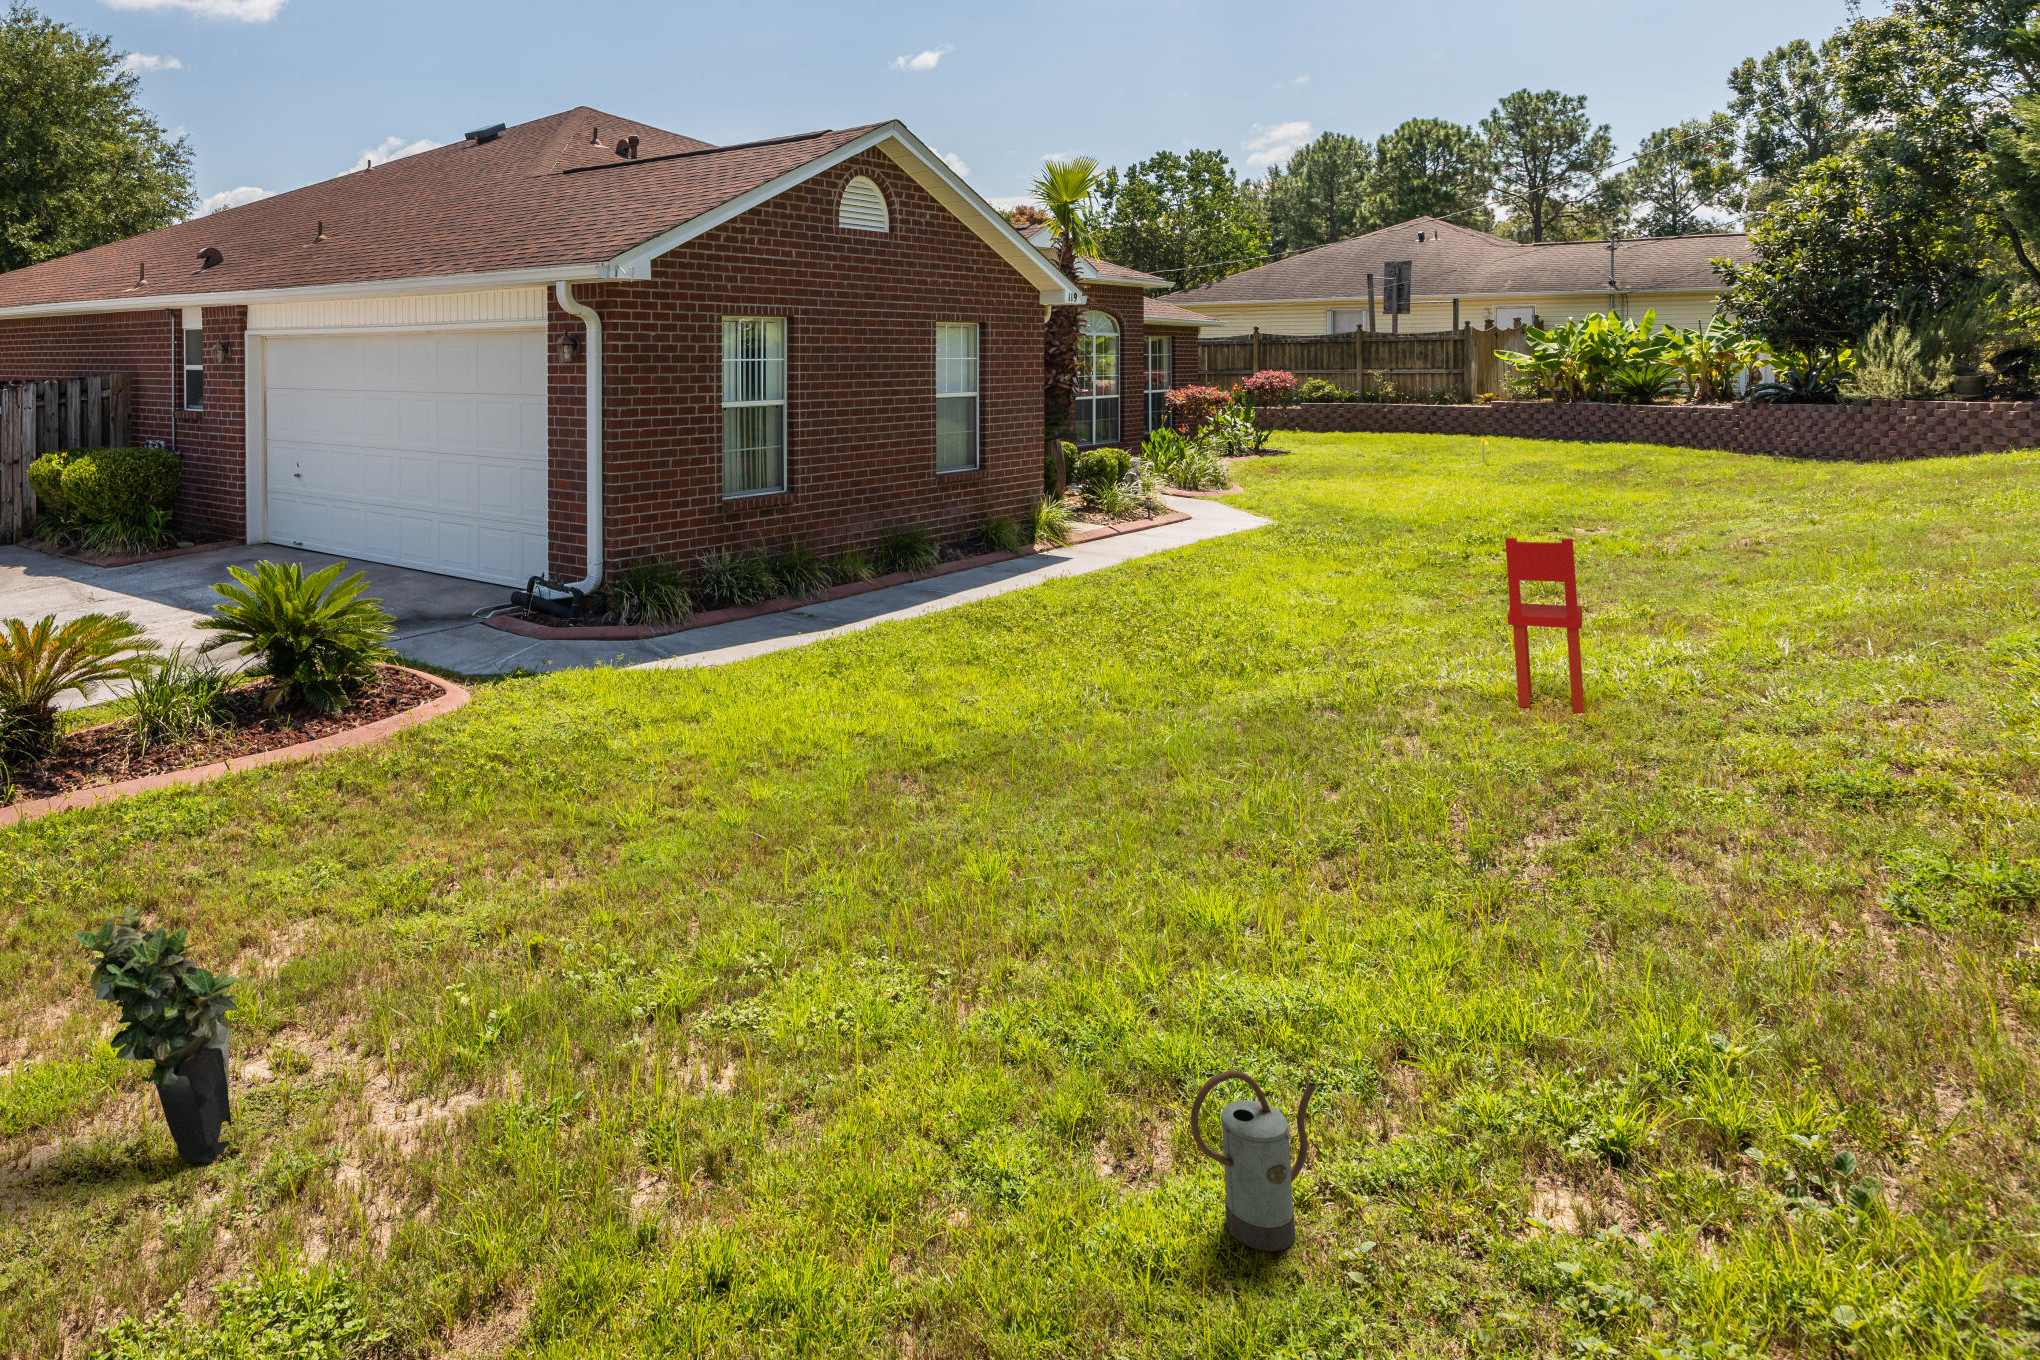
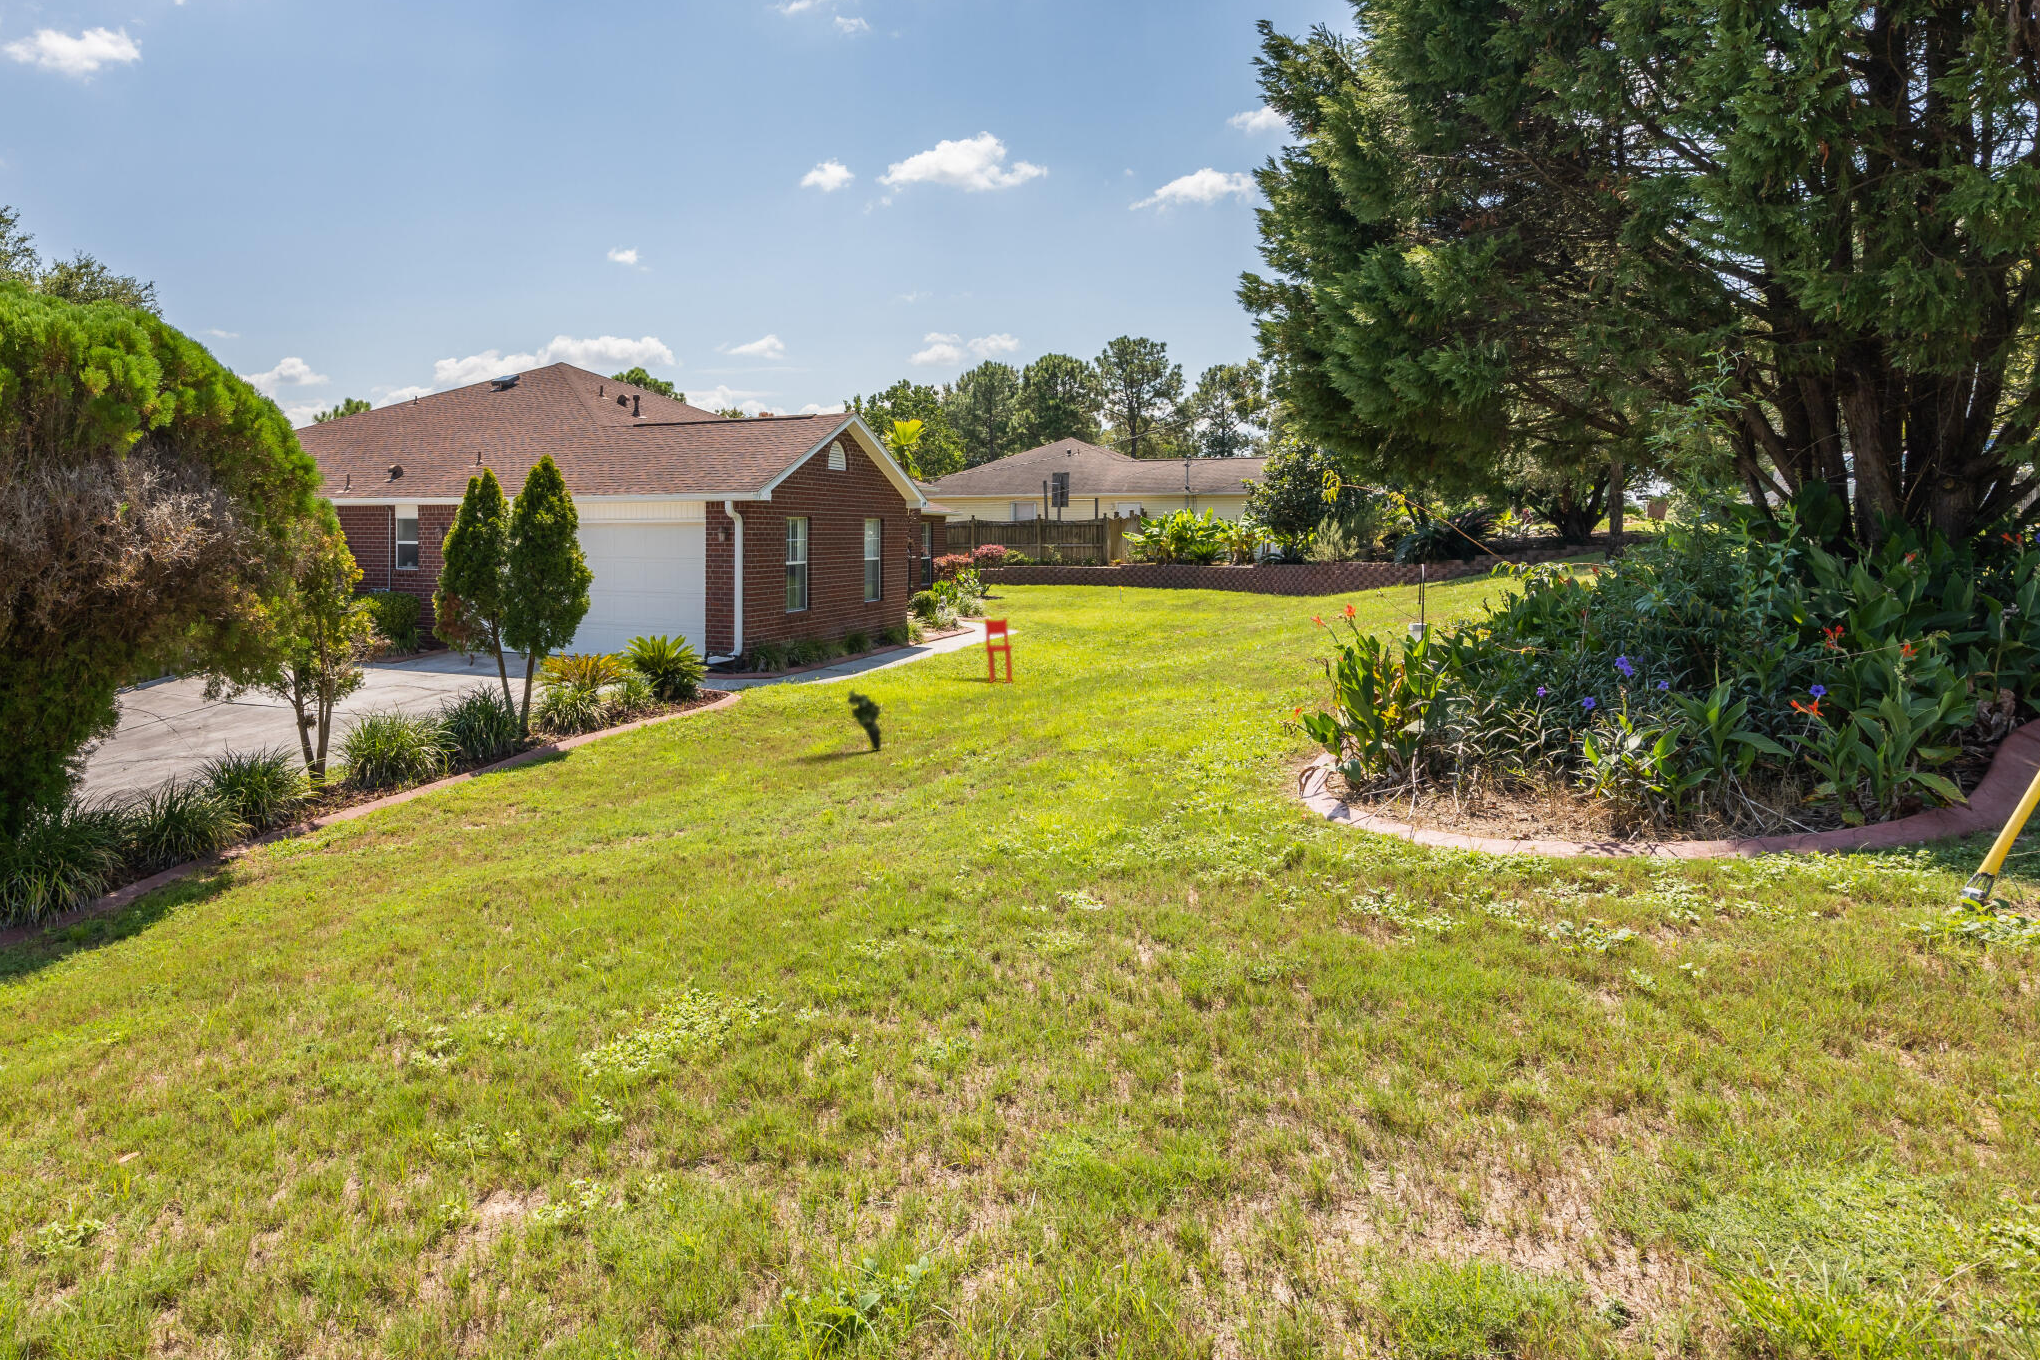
chair: present [1505,538,1584,713] -> present [985,619,1012,683]
watering can: present [1191,1070,1316,1252] -> none [1115,699,1137,736]

